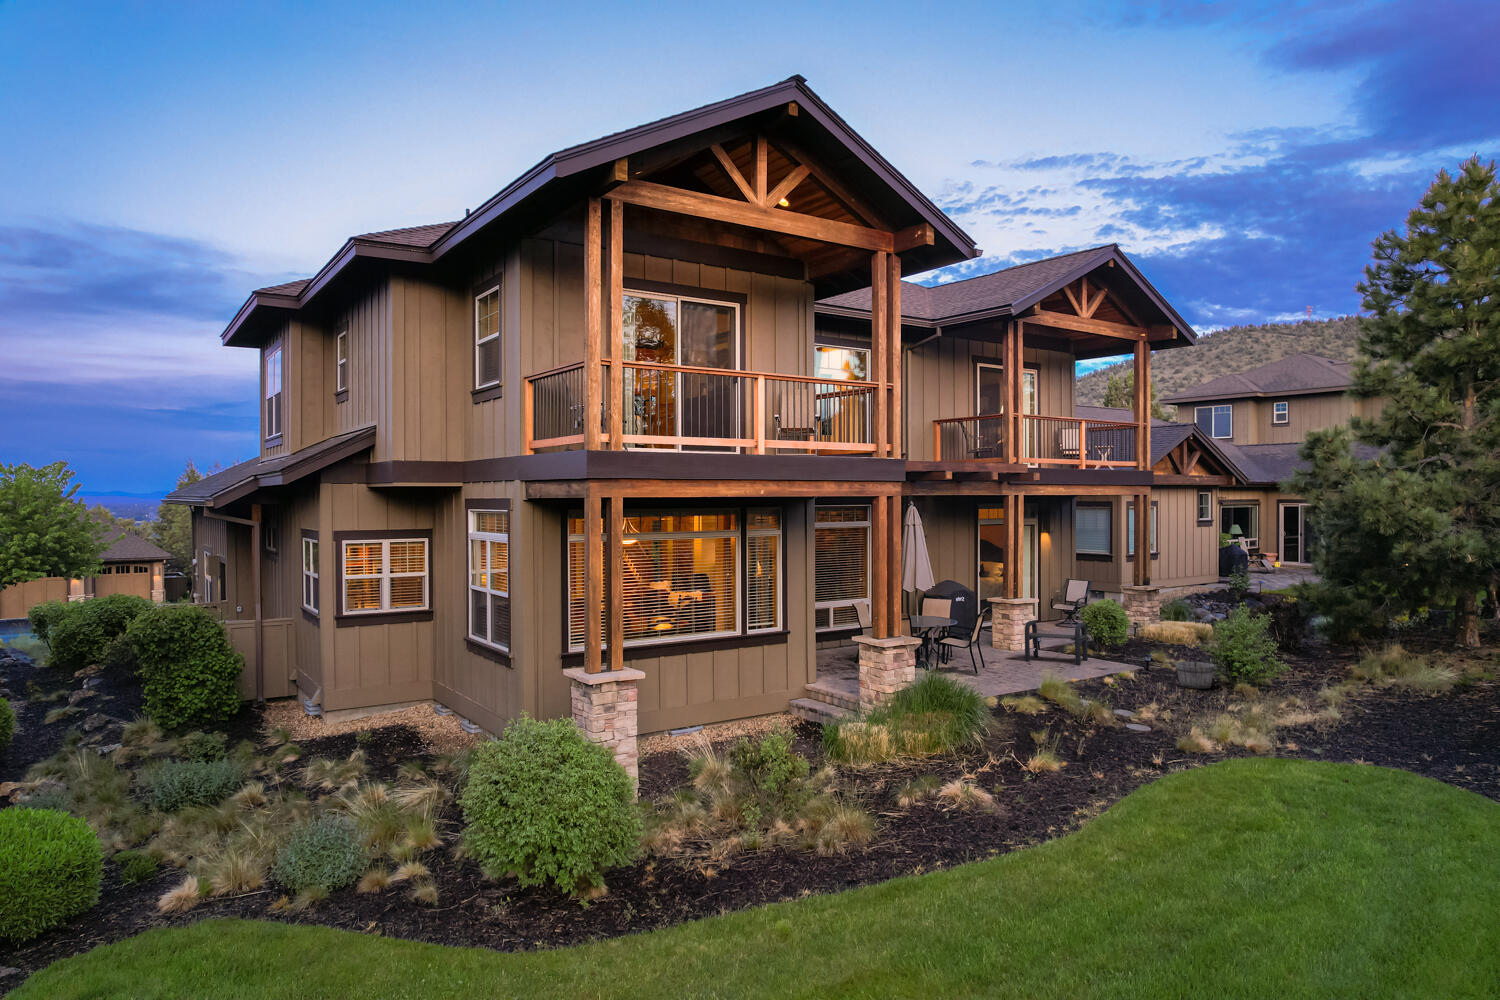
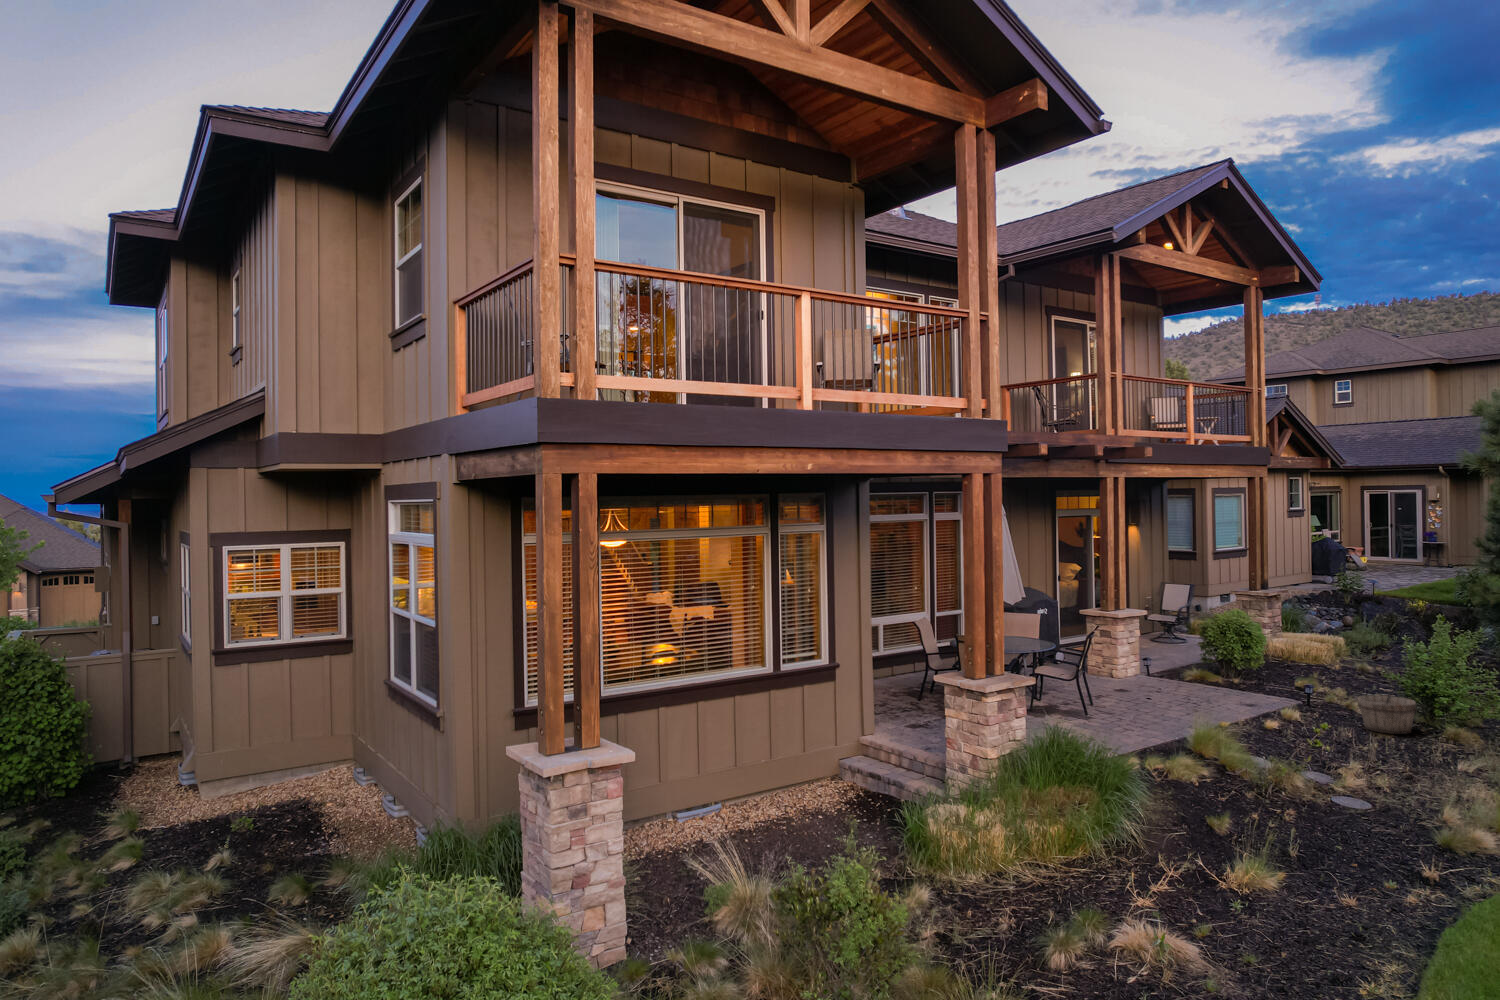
bench: present [1025,621,1088,665] -> none [1129,637,1212,695]

